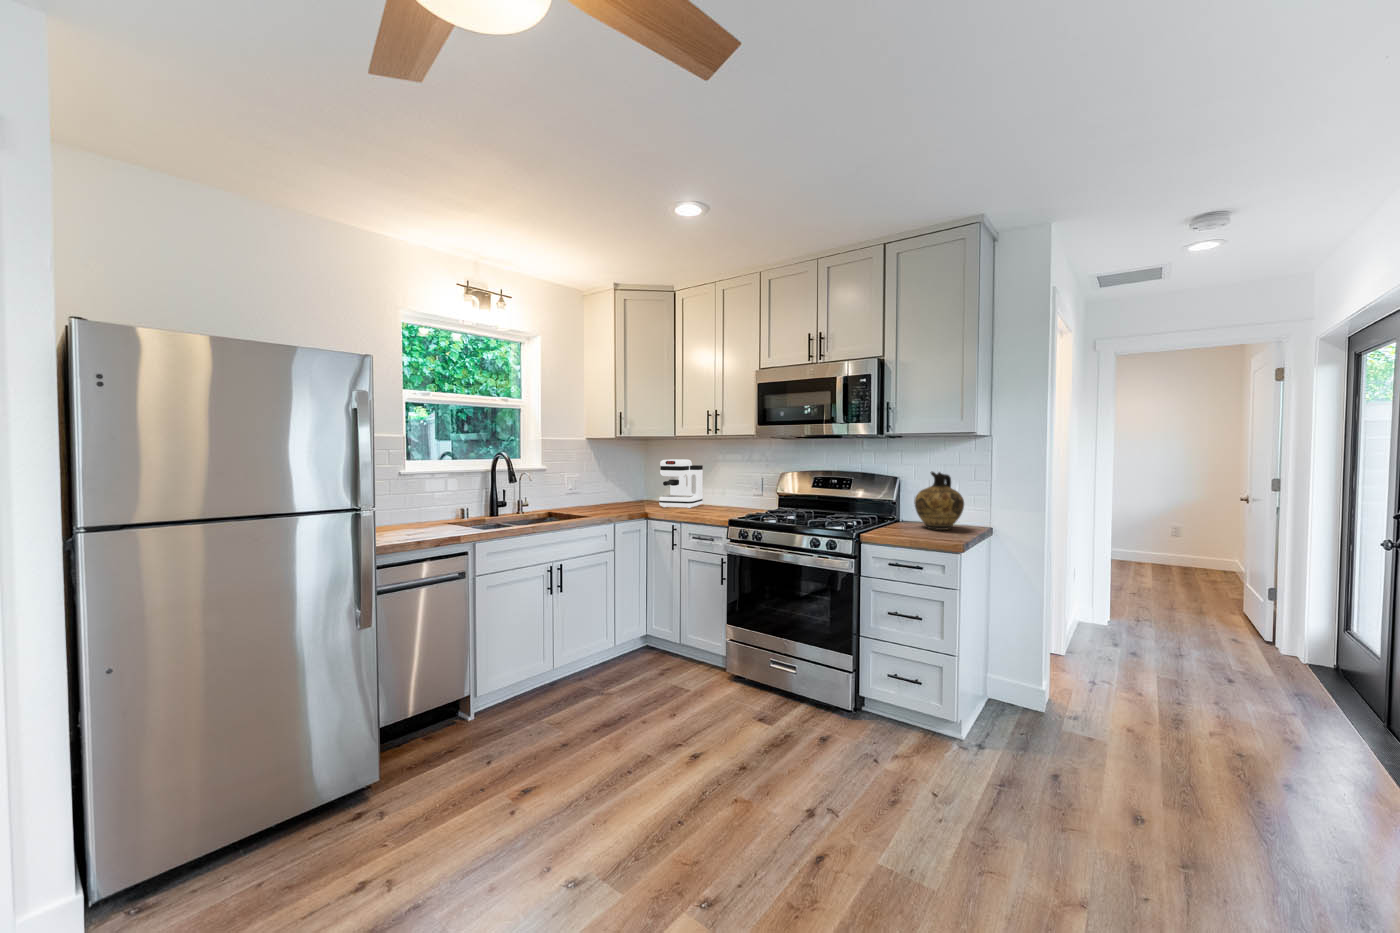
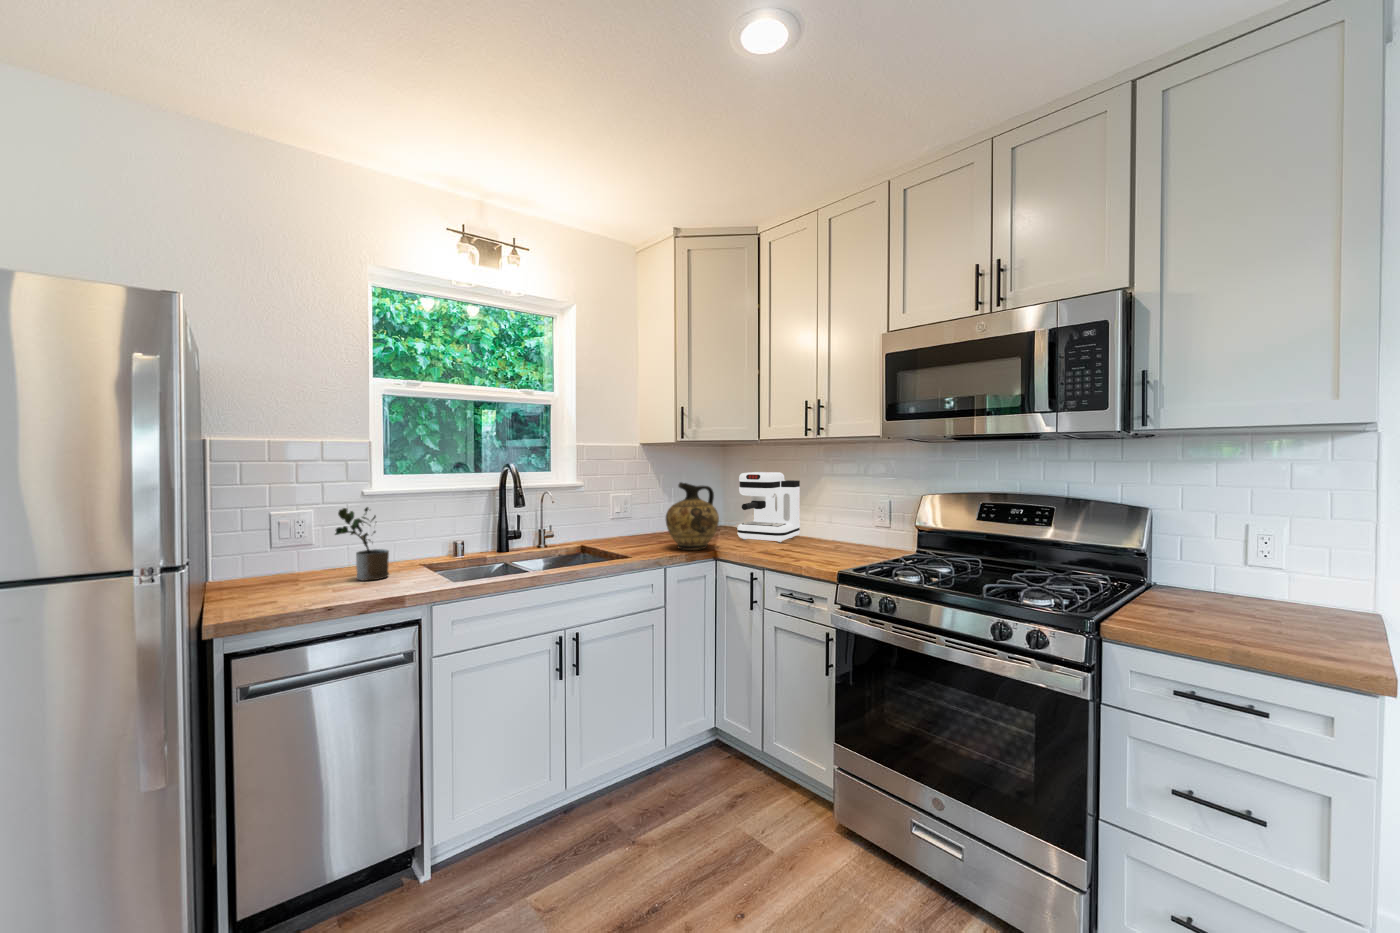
ceramic jug: present [915,472,964,530] -> present [666,482,719,550]
potted plant: none [398,482,431,531] -> present [335,507,389,581]

